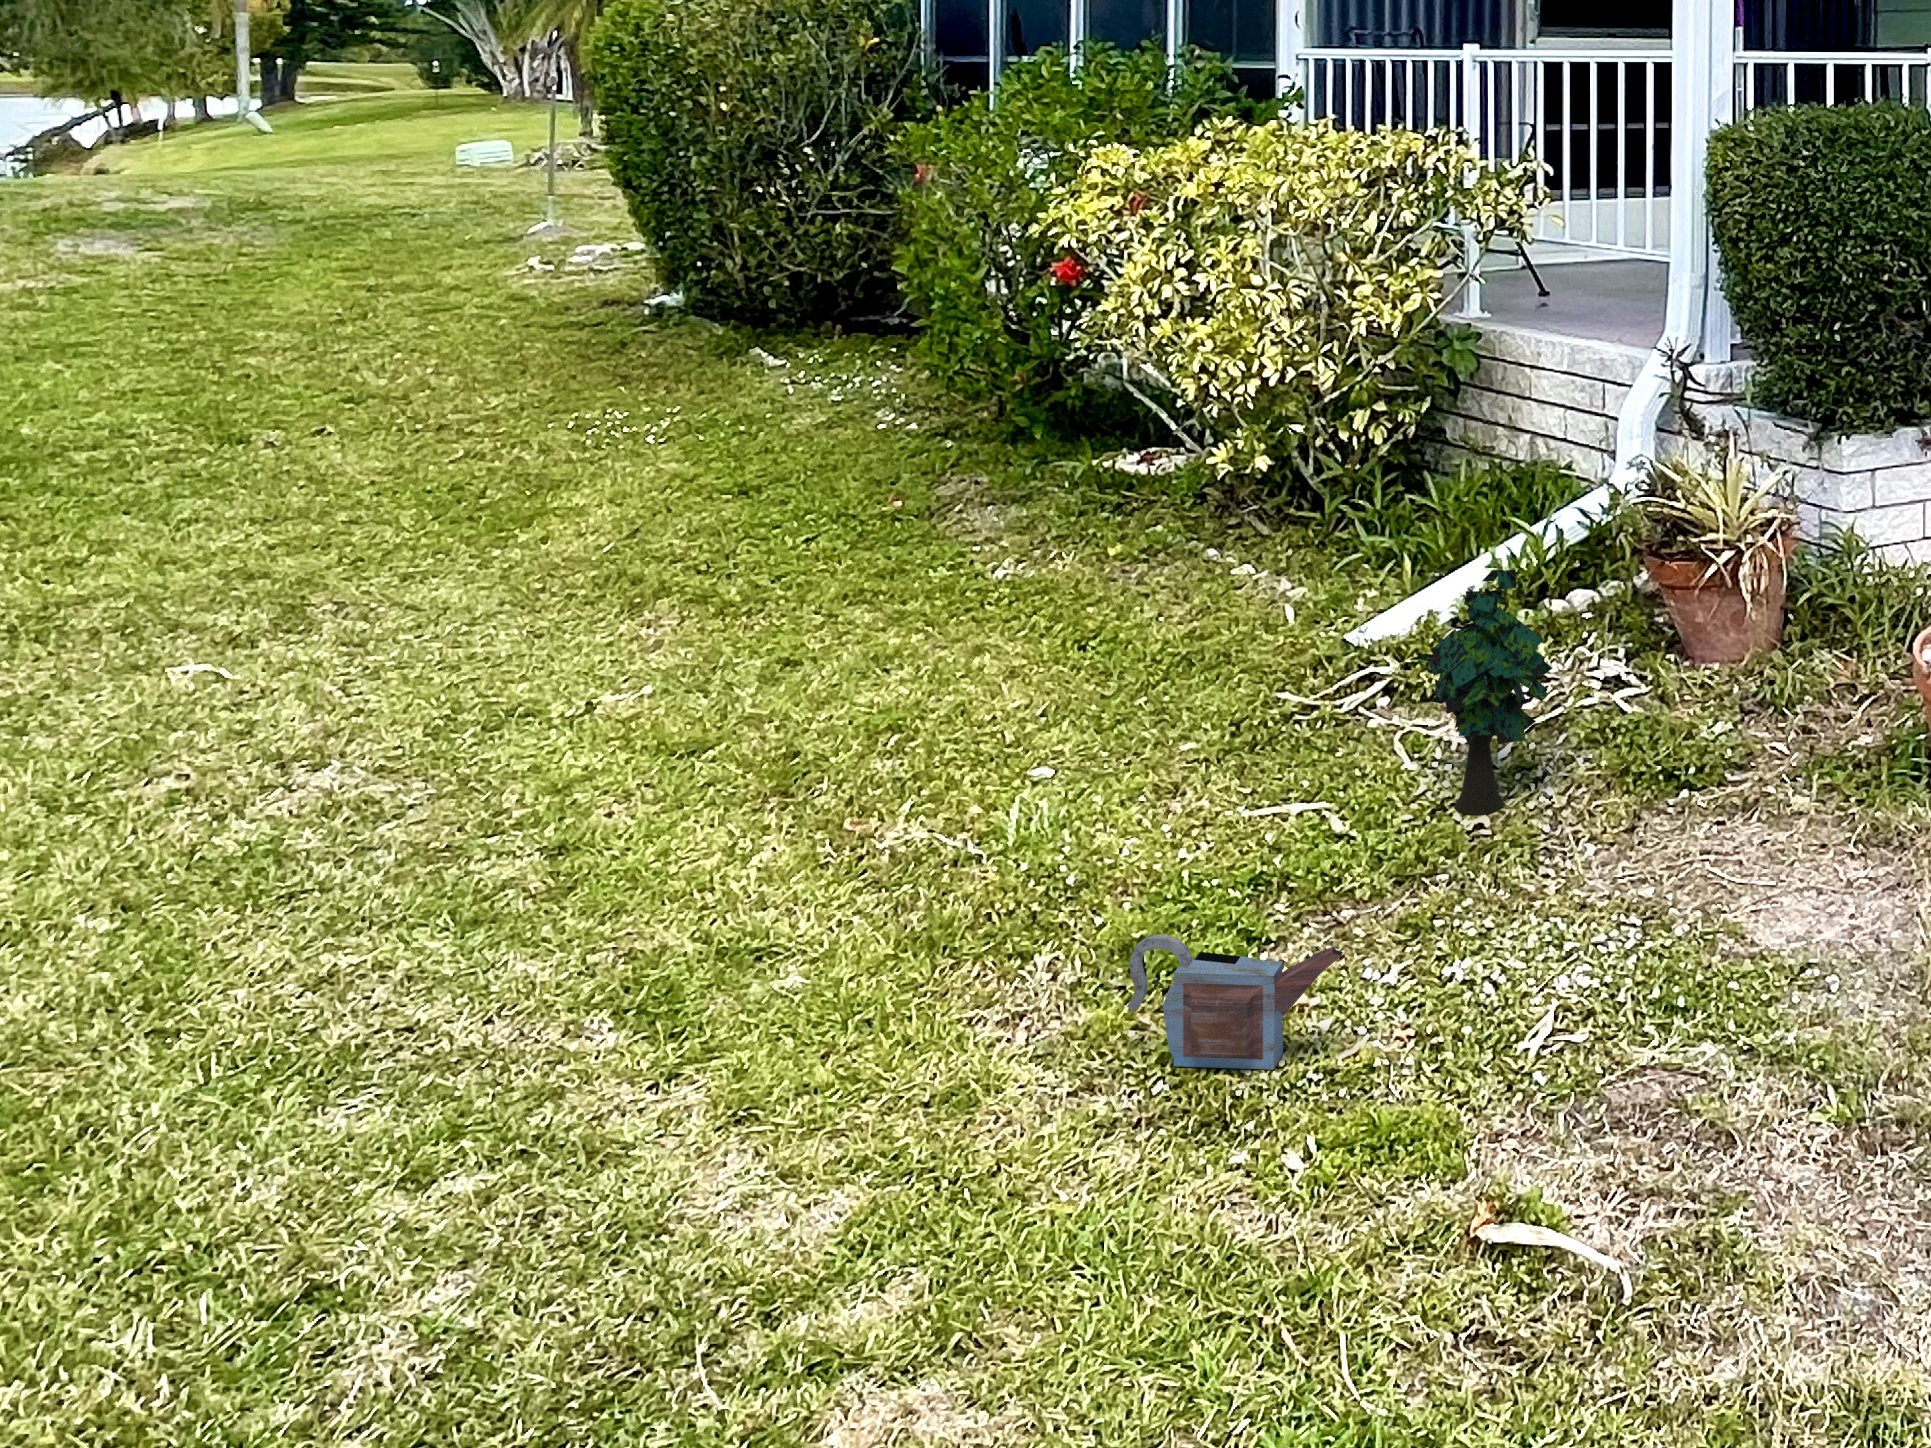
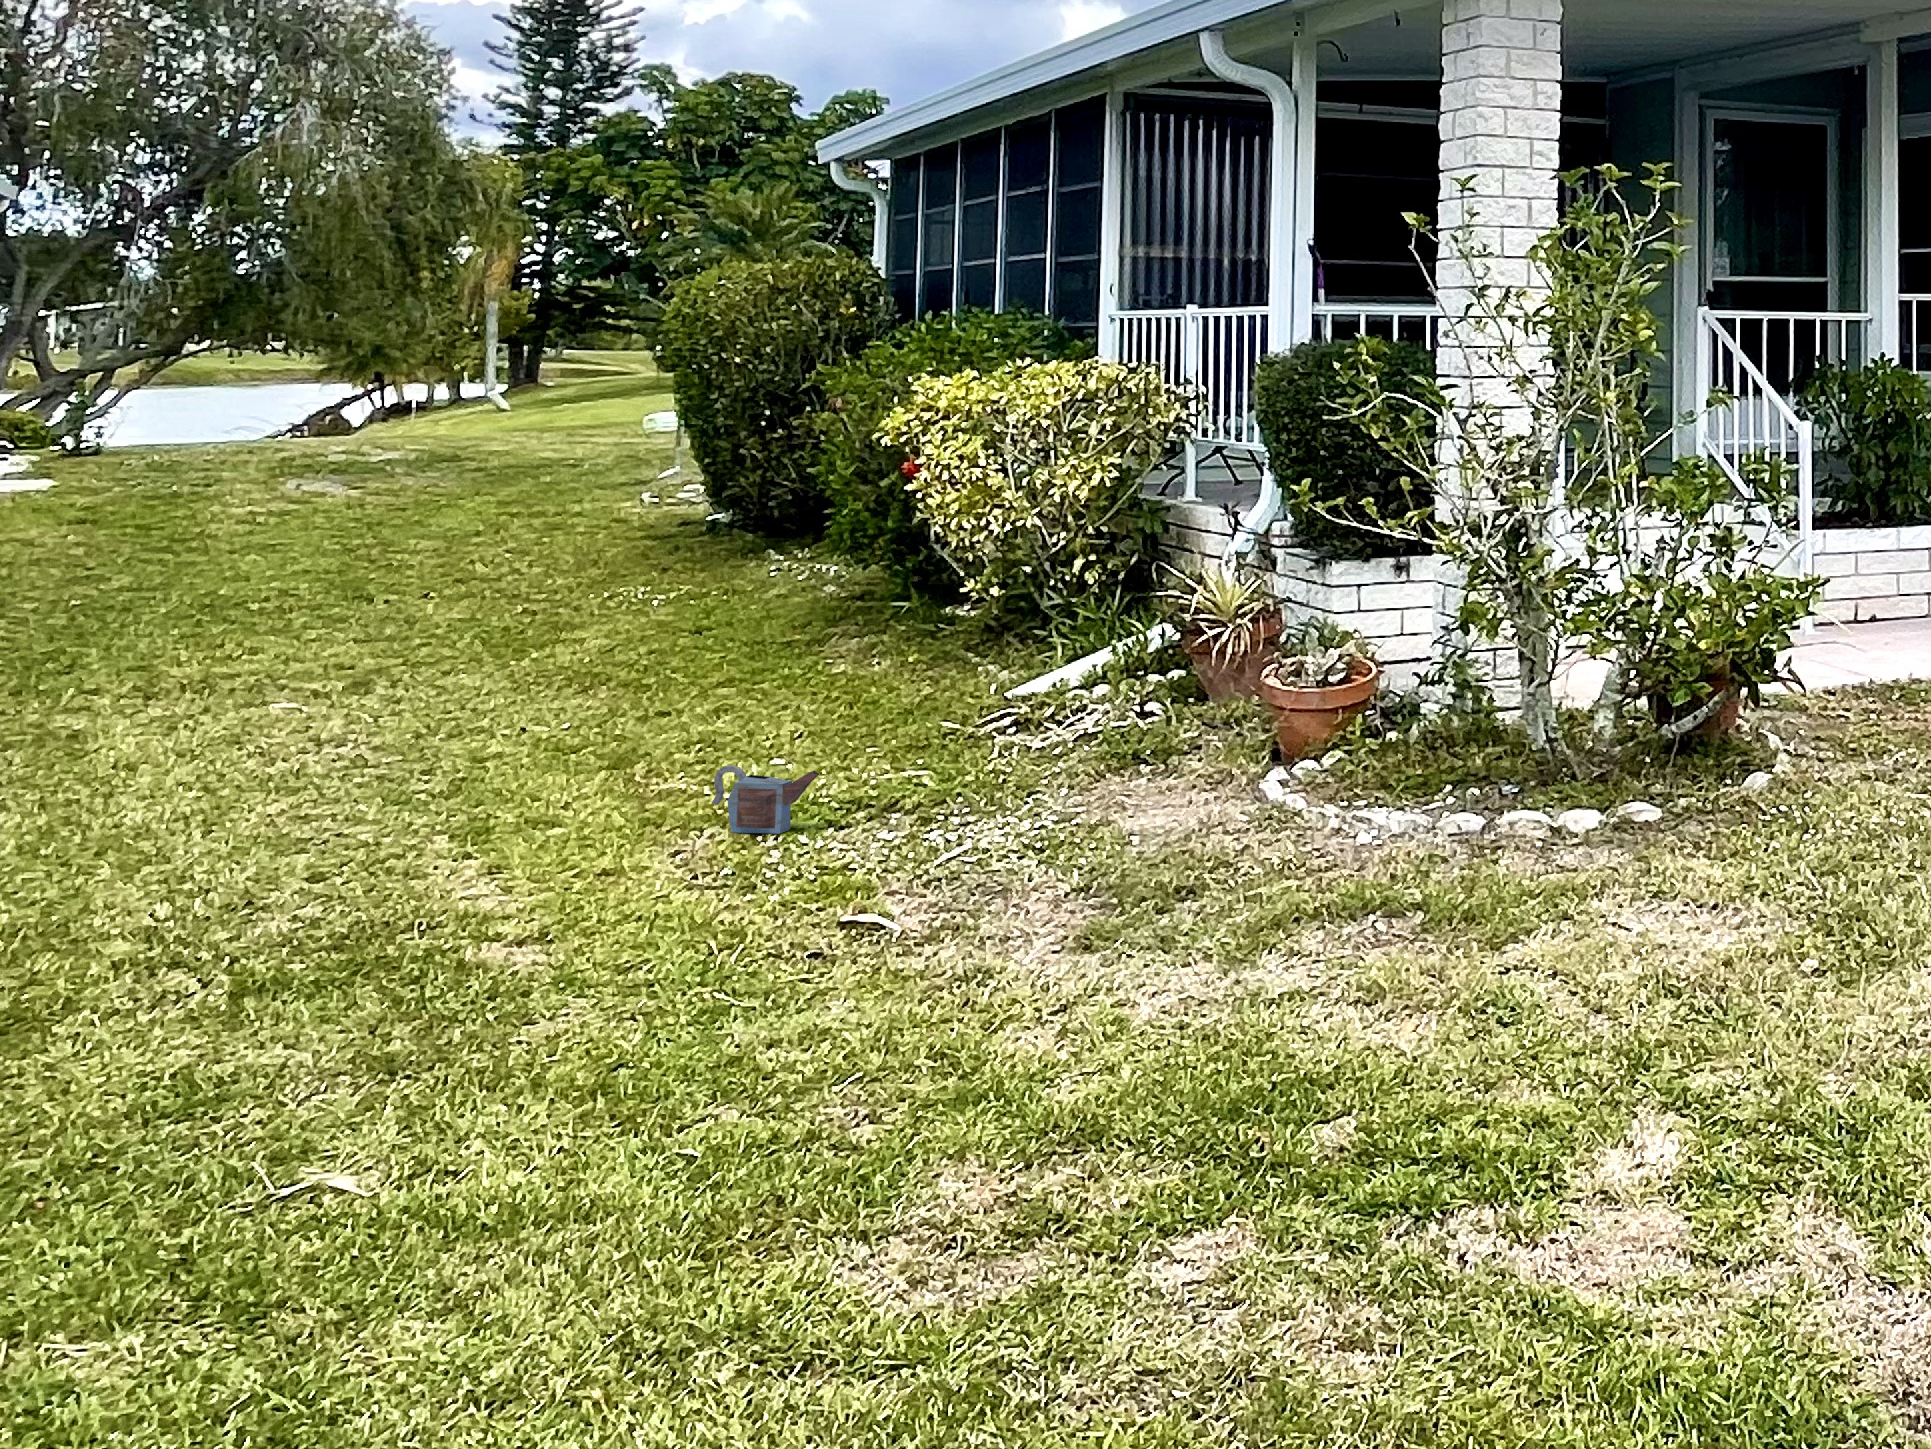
decorative plant: present [1410,570,1553,815] -> none [967,613,1055,758]

